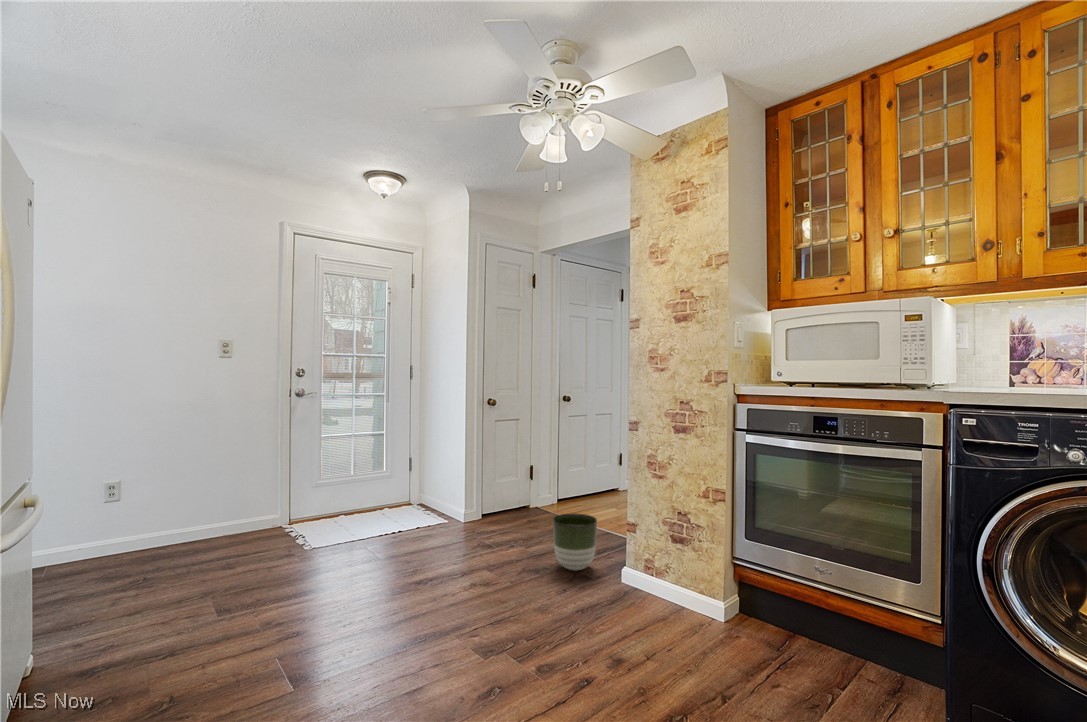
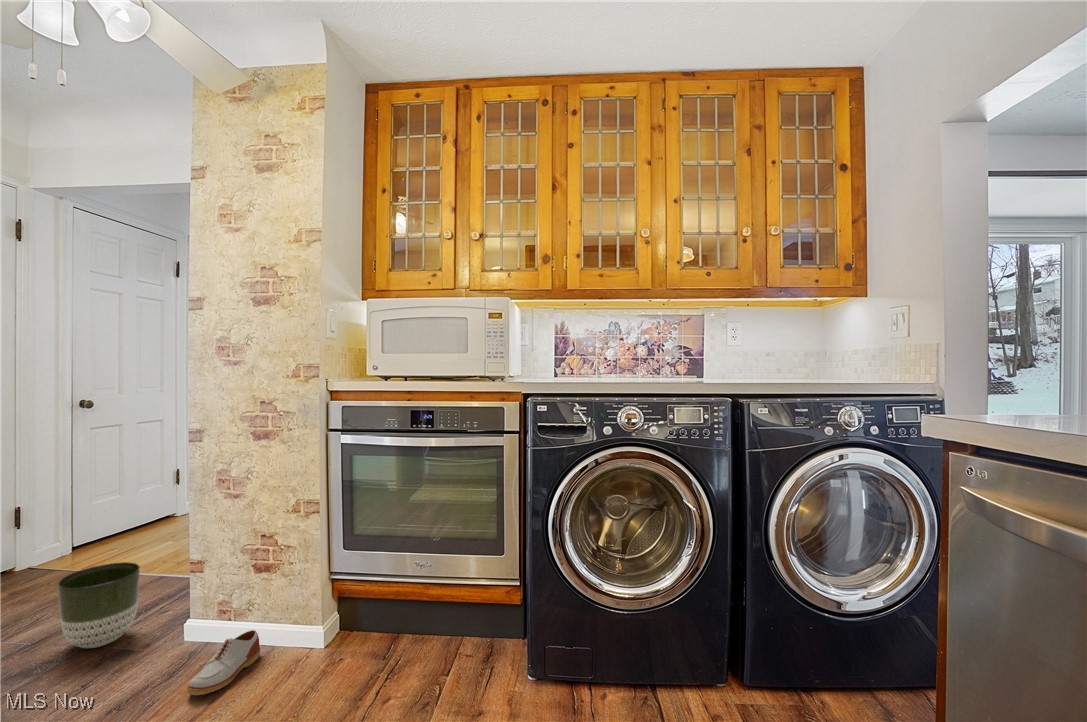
shoe: none [627,588,677,625] -> present [187,630,260,695]

